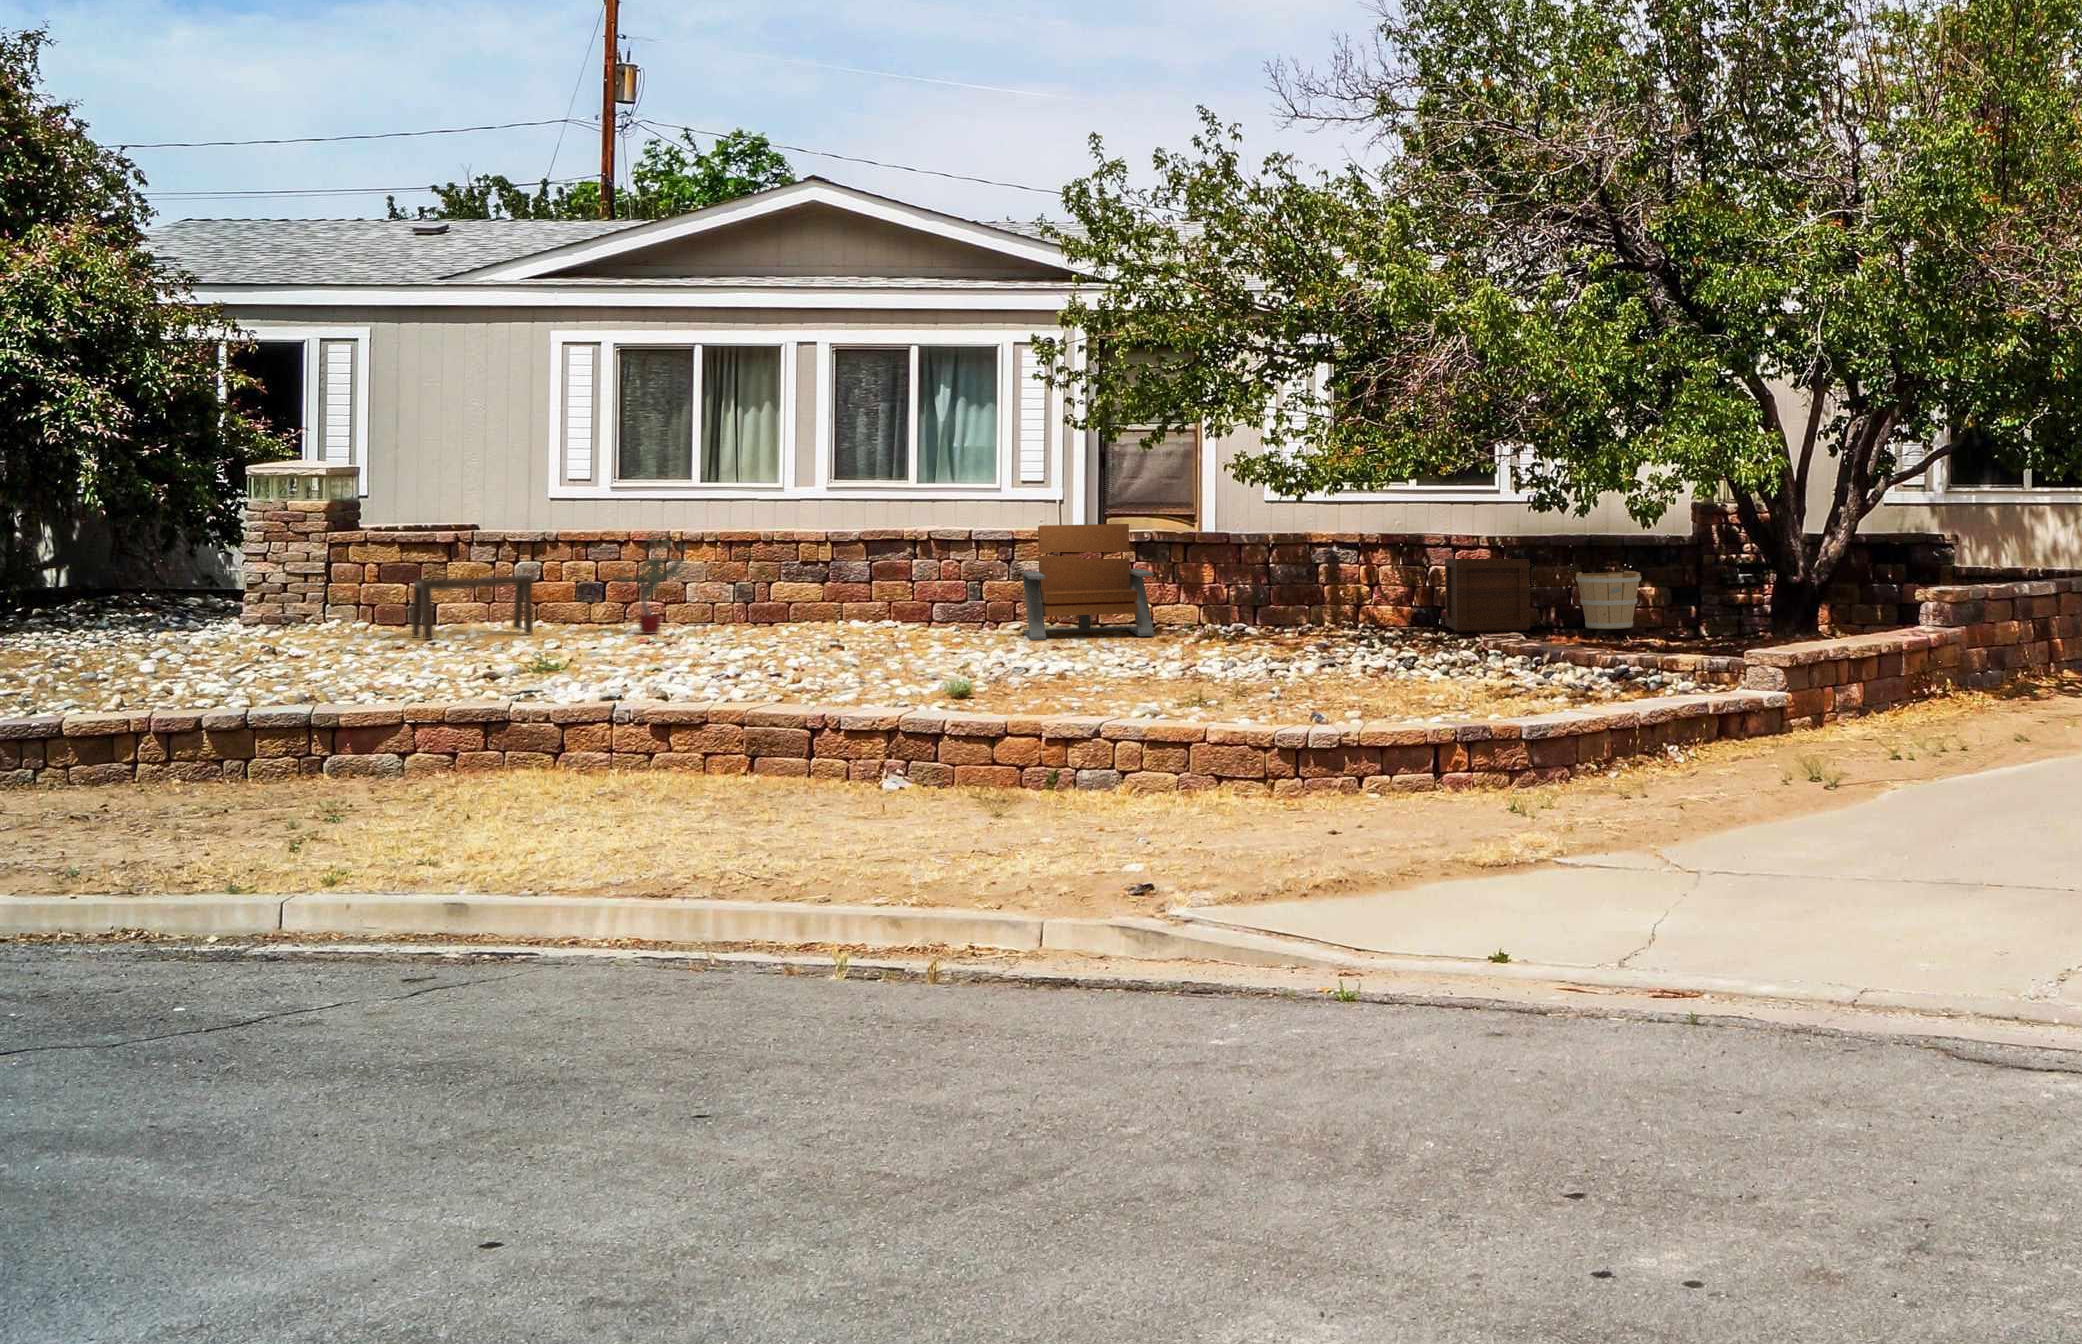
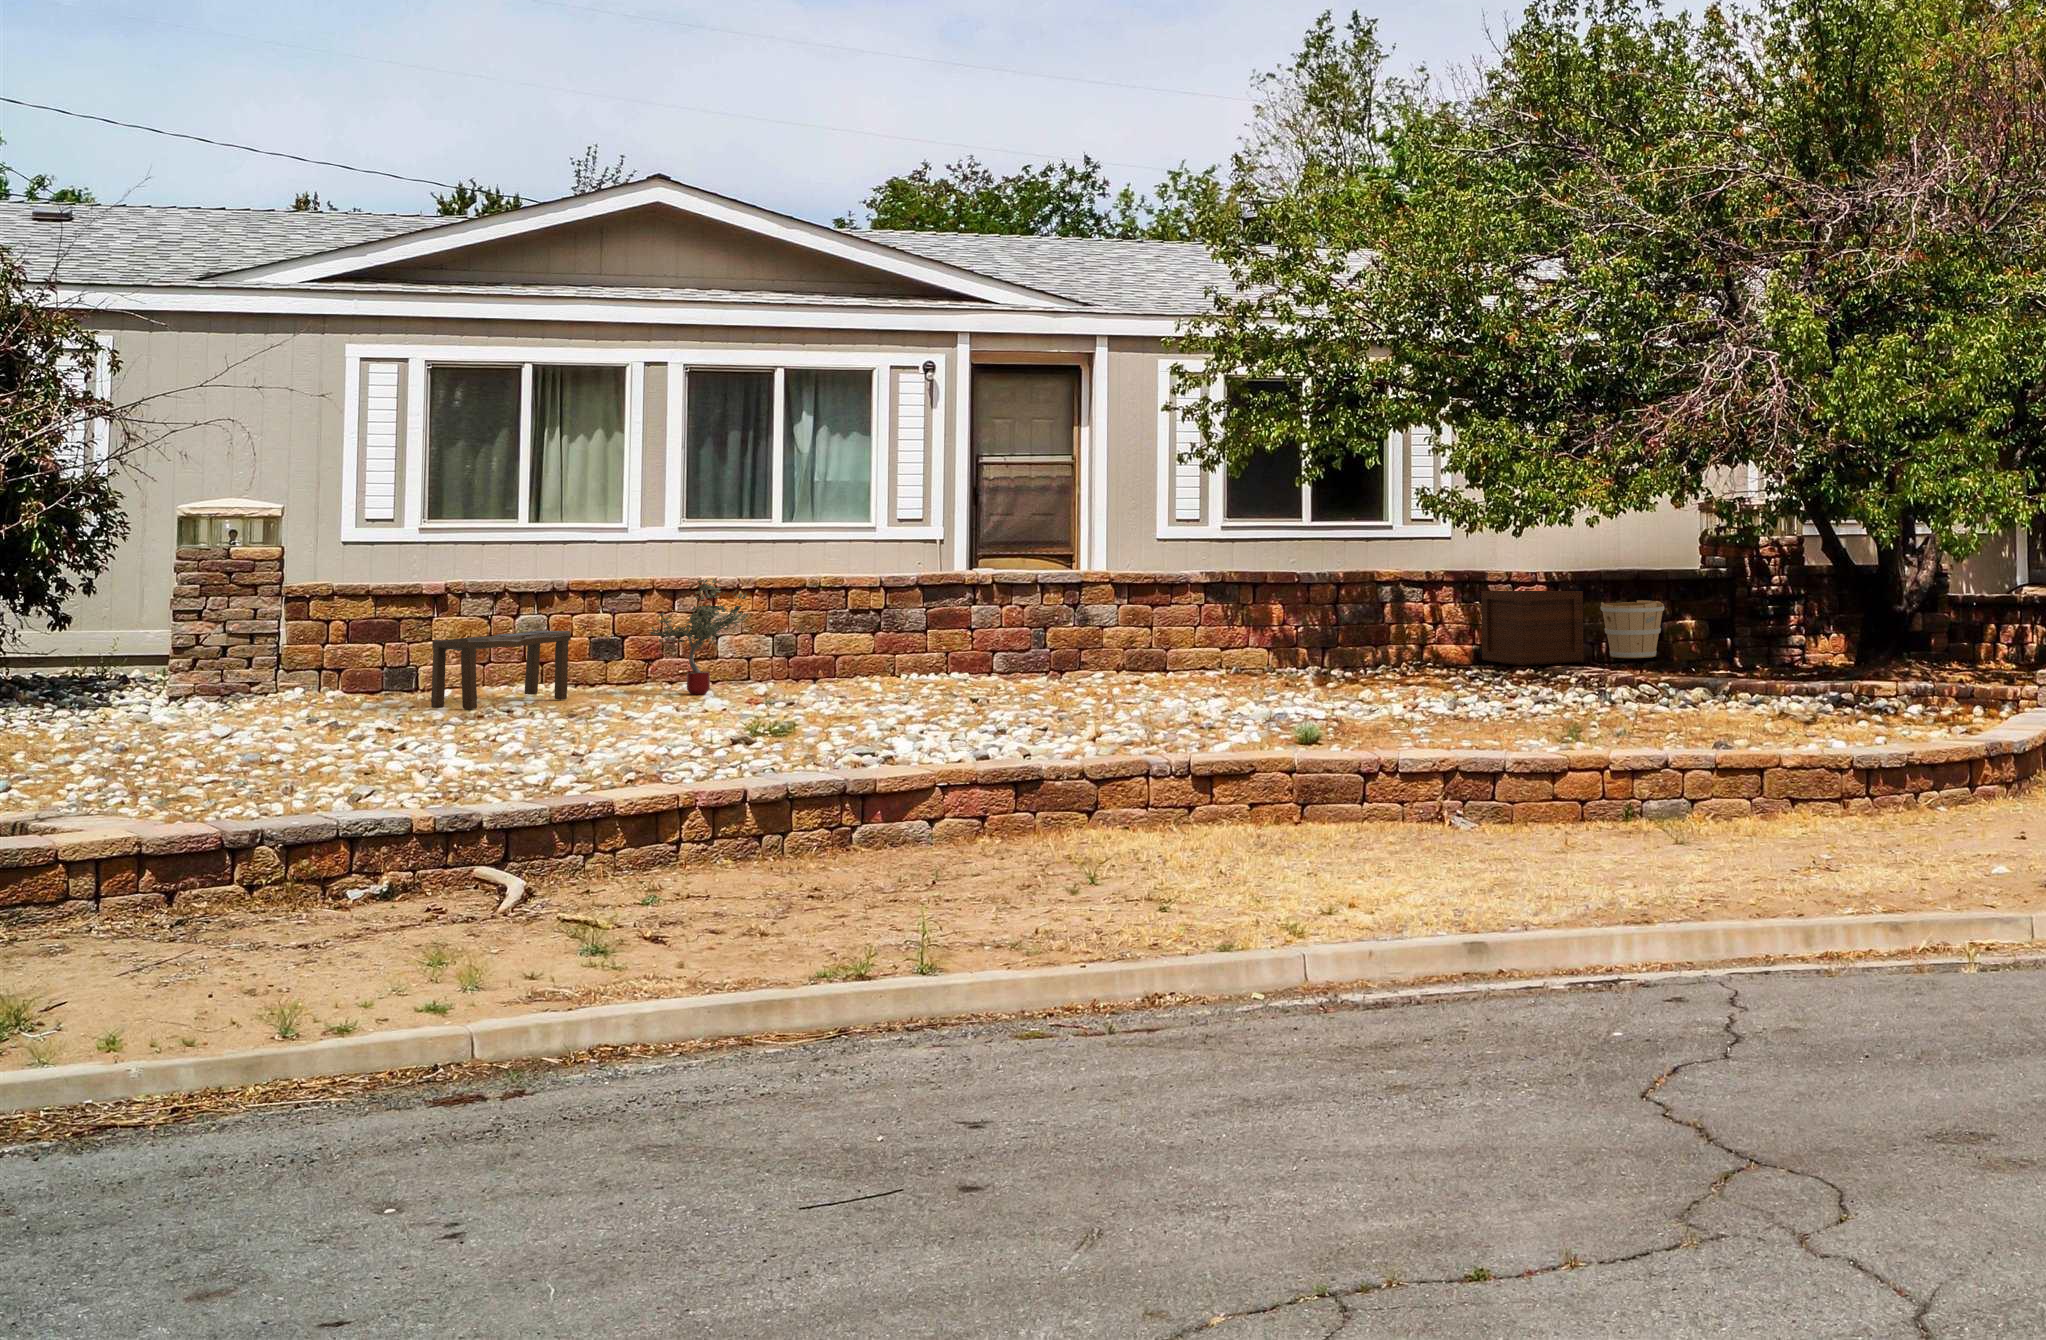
lounge chair: present [1022,524,1154,640] -> none [1093,561,1257,686]

